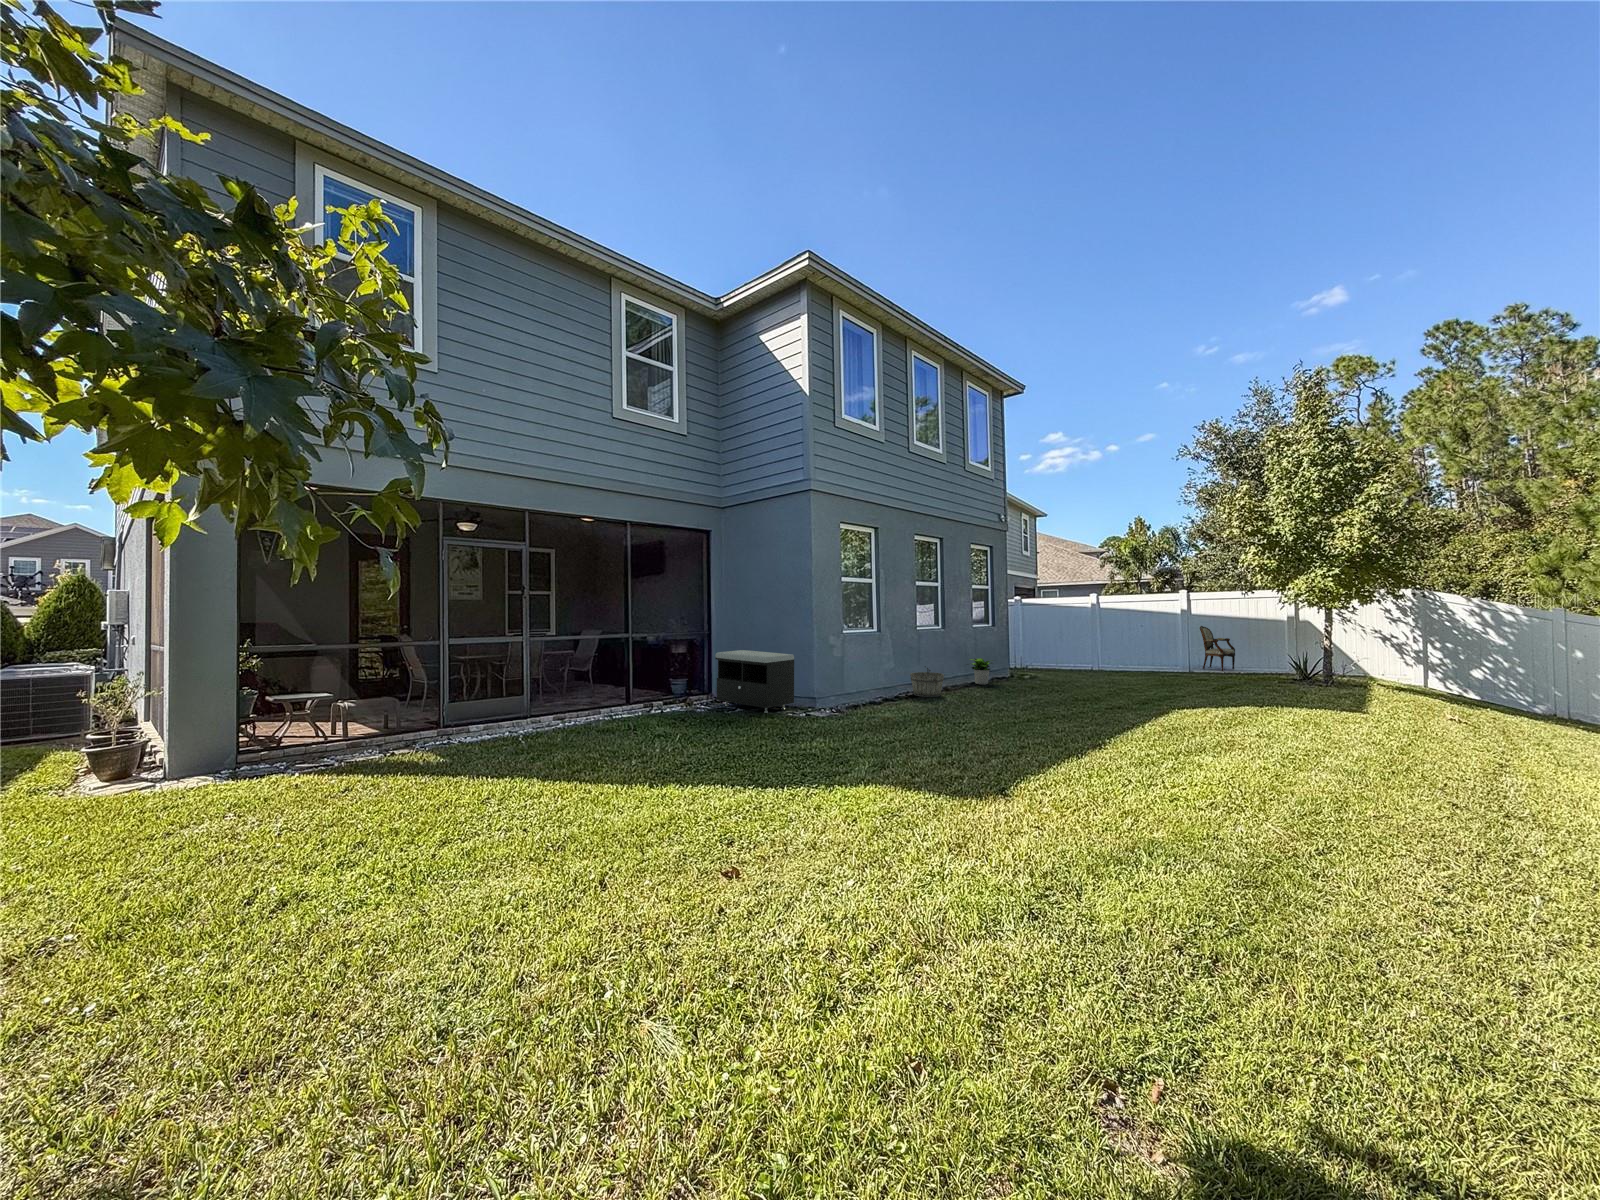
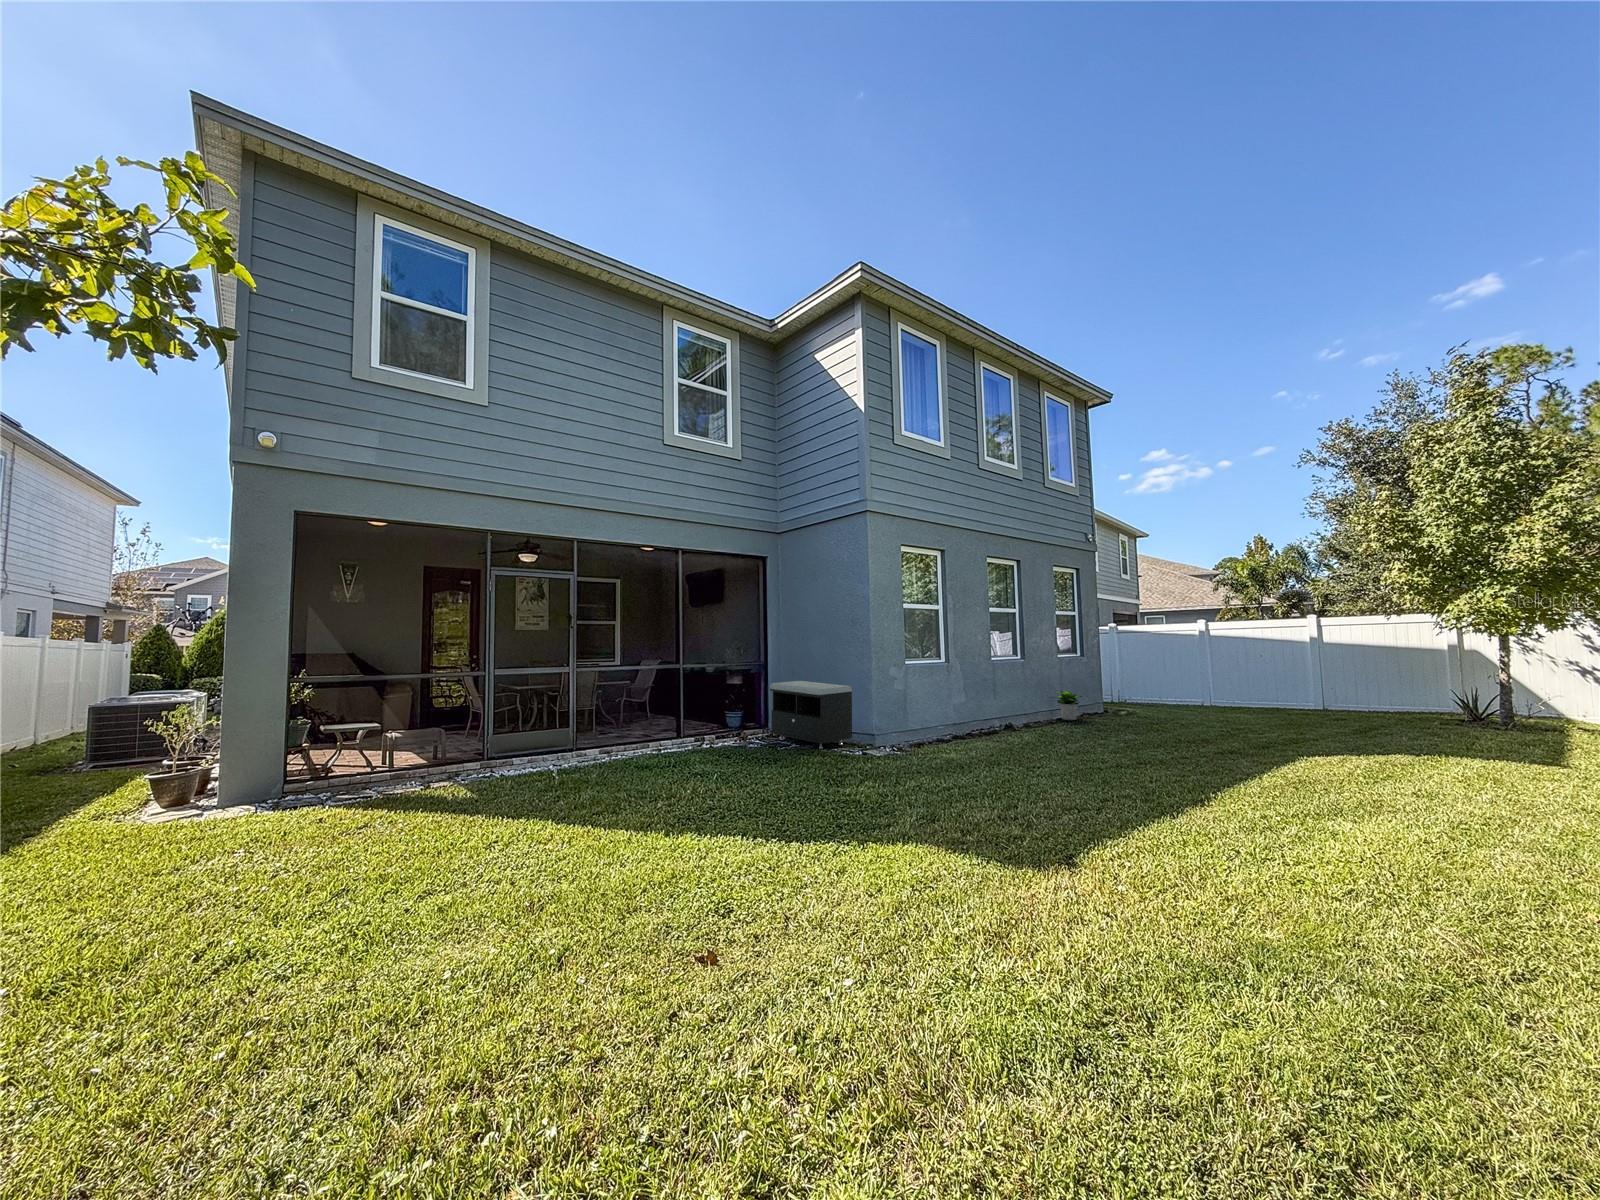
armchair: present [1200,626,1235,671] -> none [1334,655,1381,708]
wooden bucket: present [910,666,944,697] -> none [984,699,1023,734]

